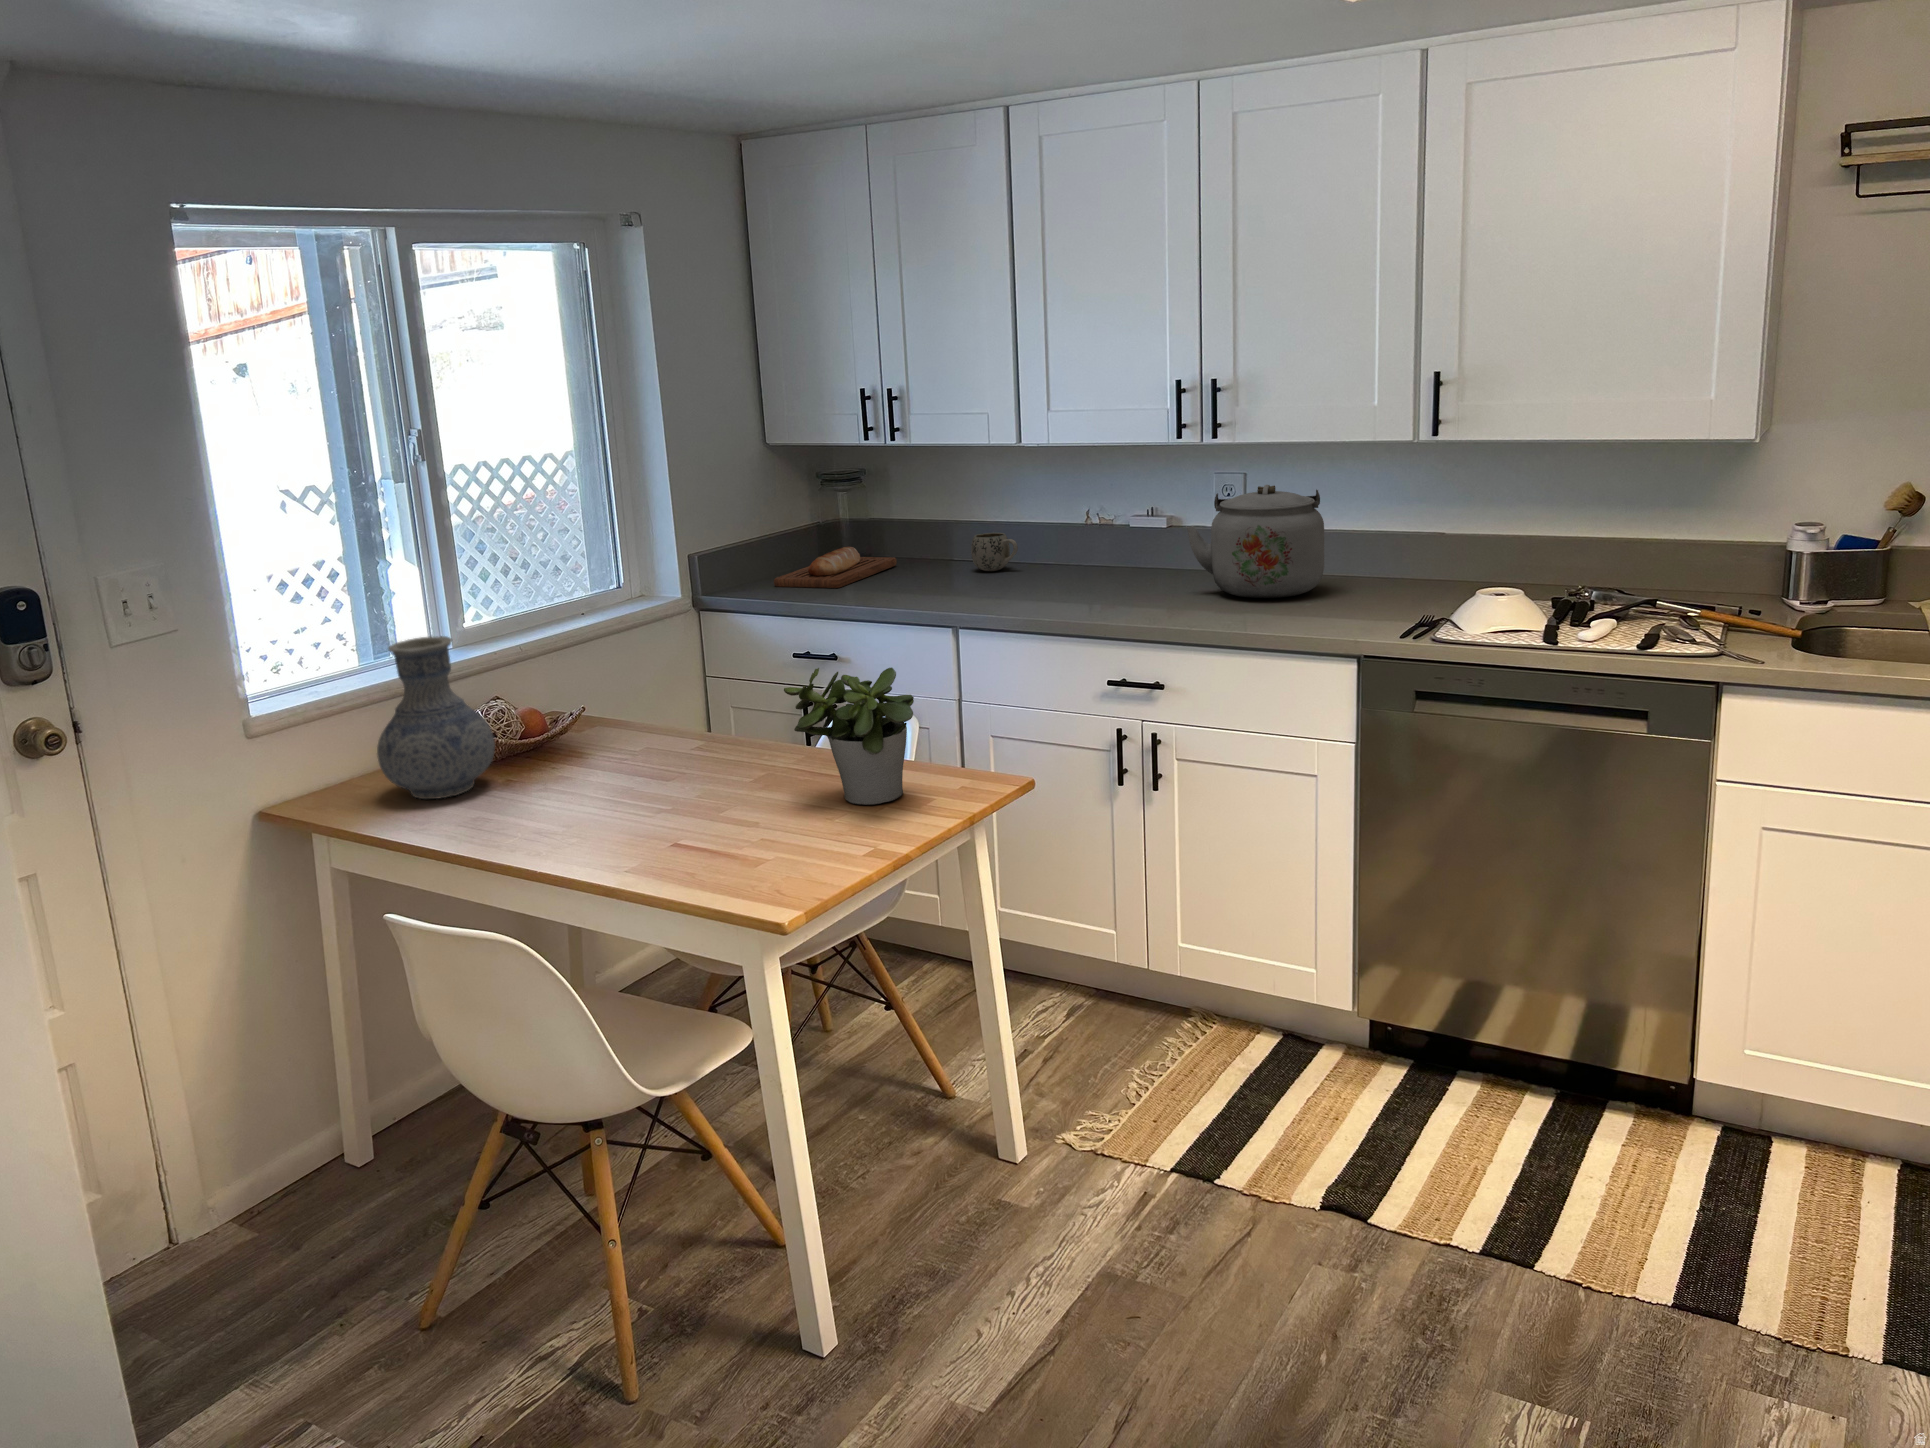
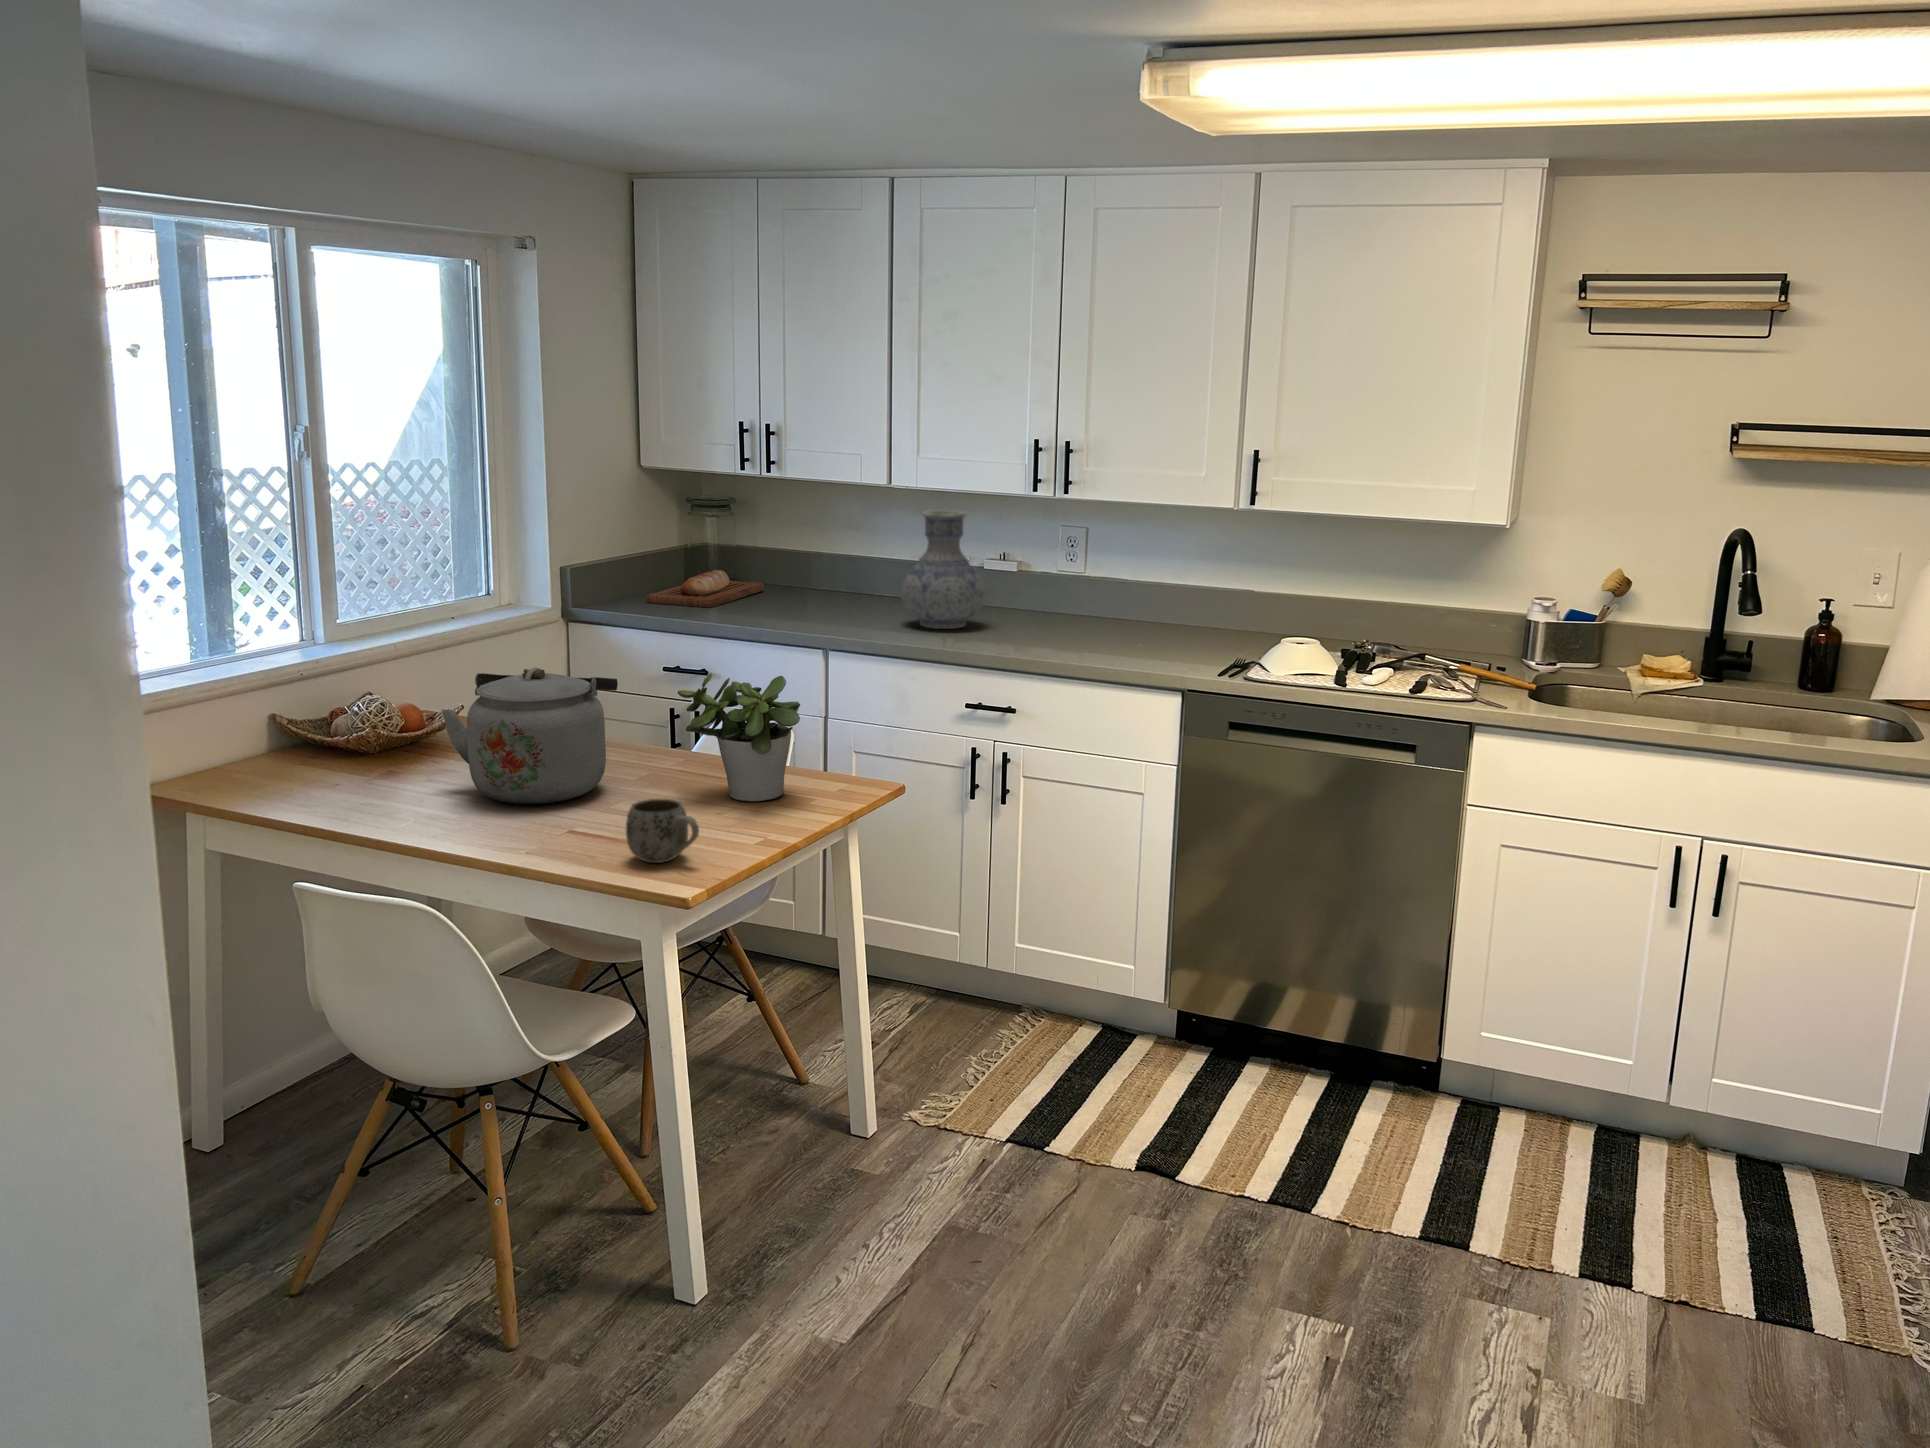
kettle: present [1186,485,1324,598] -> present [441,667,618,804]
mug: present [971,533,1018,571] -> present [626,799,699,863]
vase: present [377,636,495,799] -> present [901,510,985,629]

